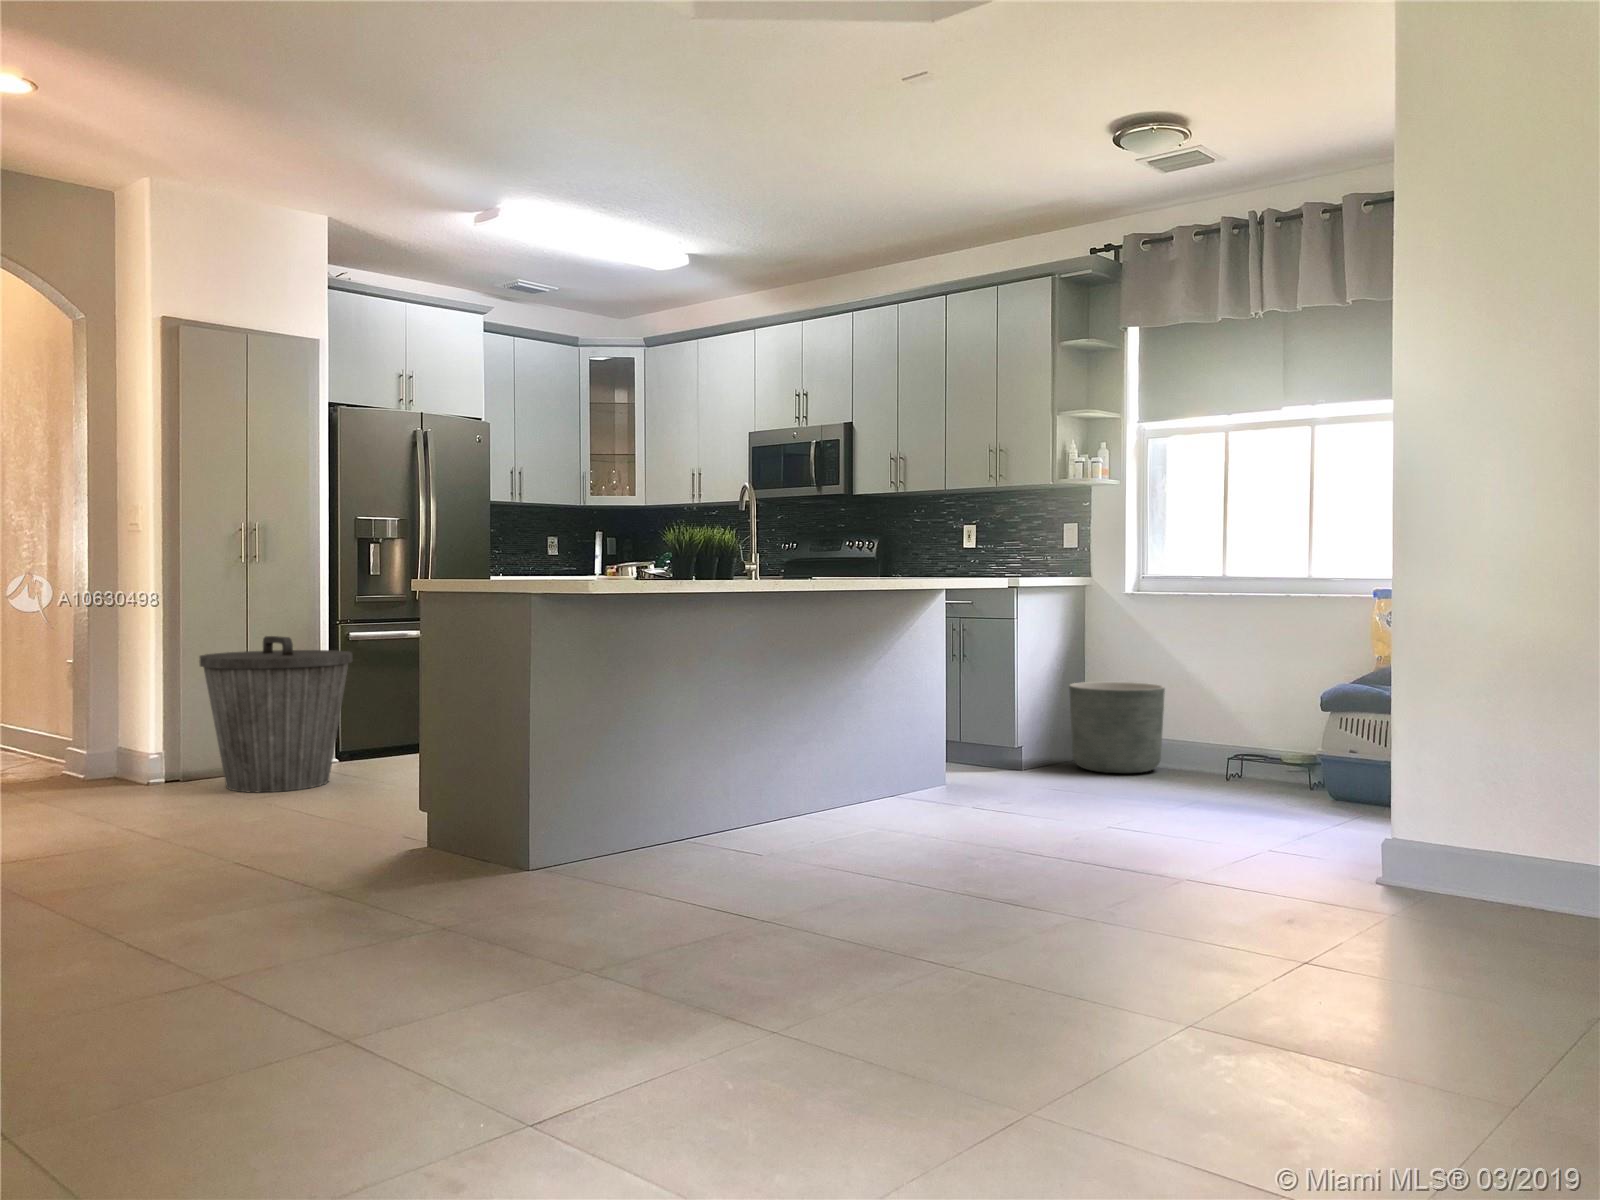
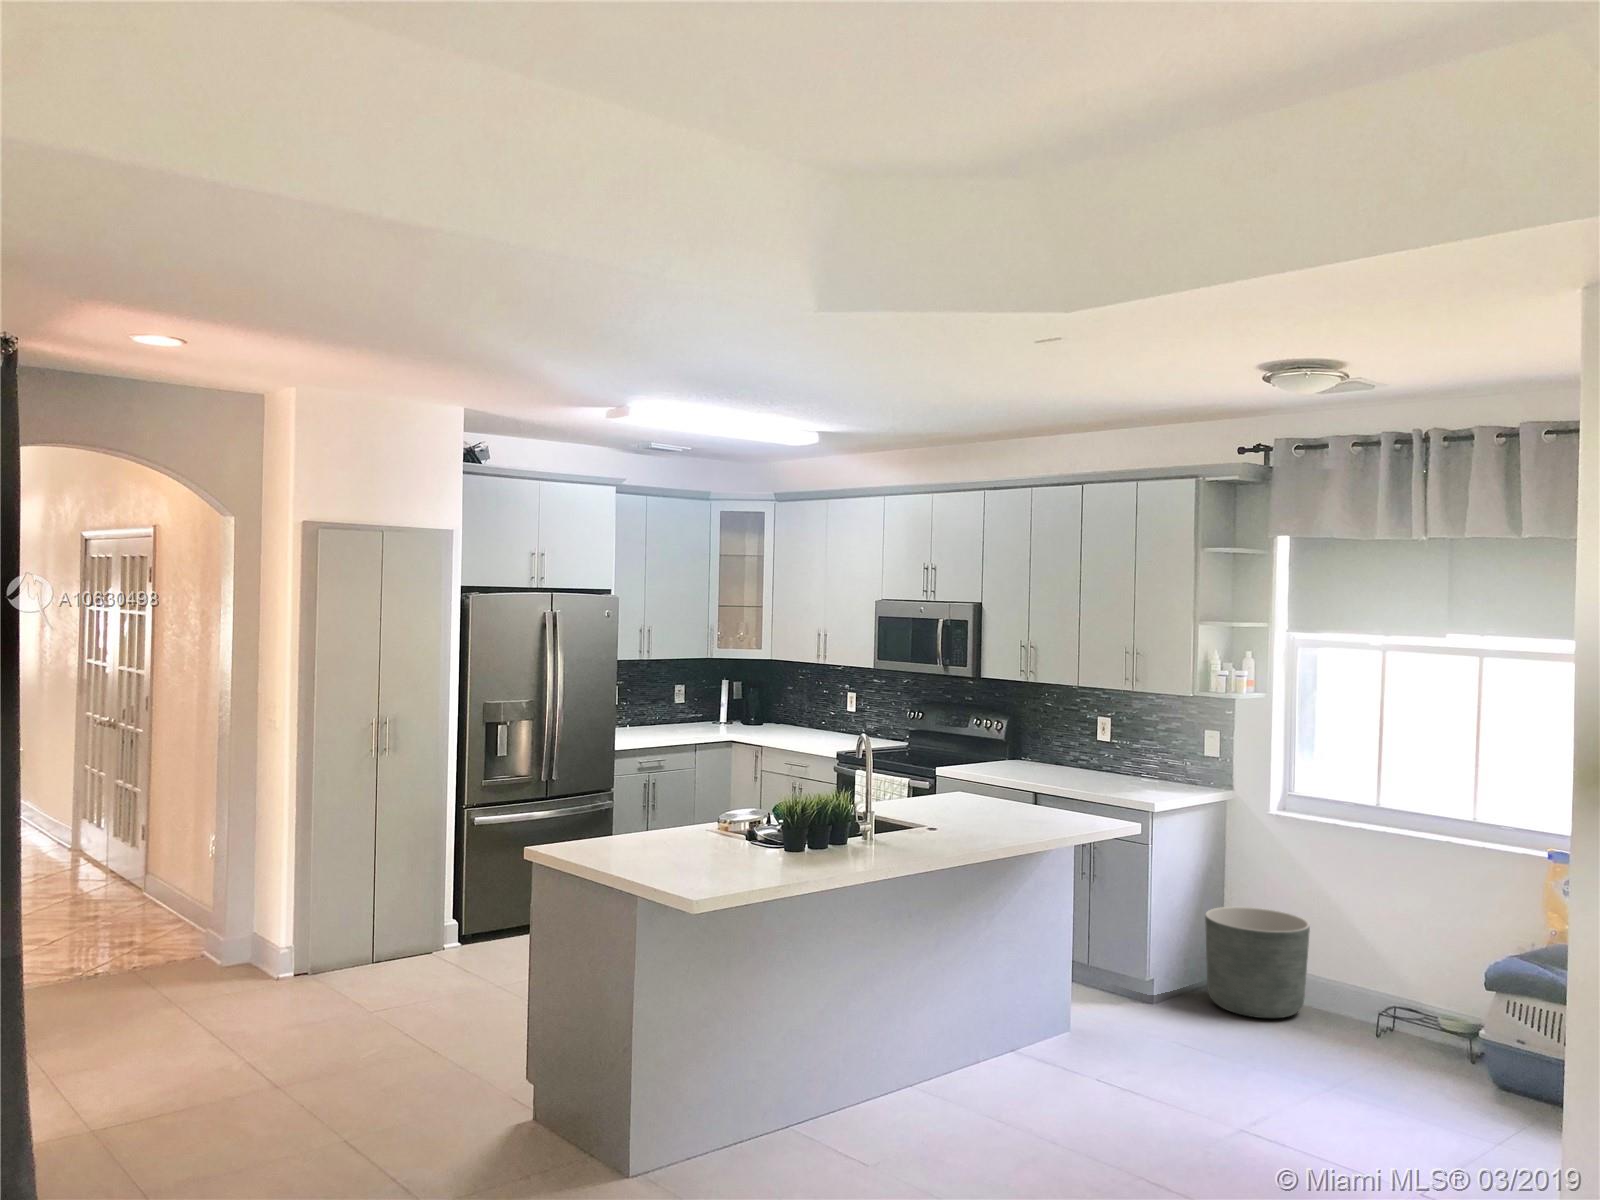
trash can: present [200,636,352,792] -> none [329,837,474,1001]

